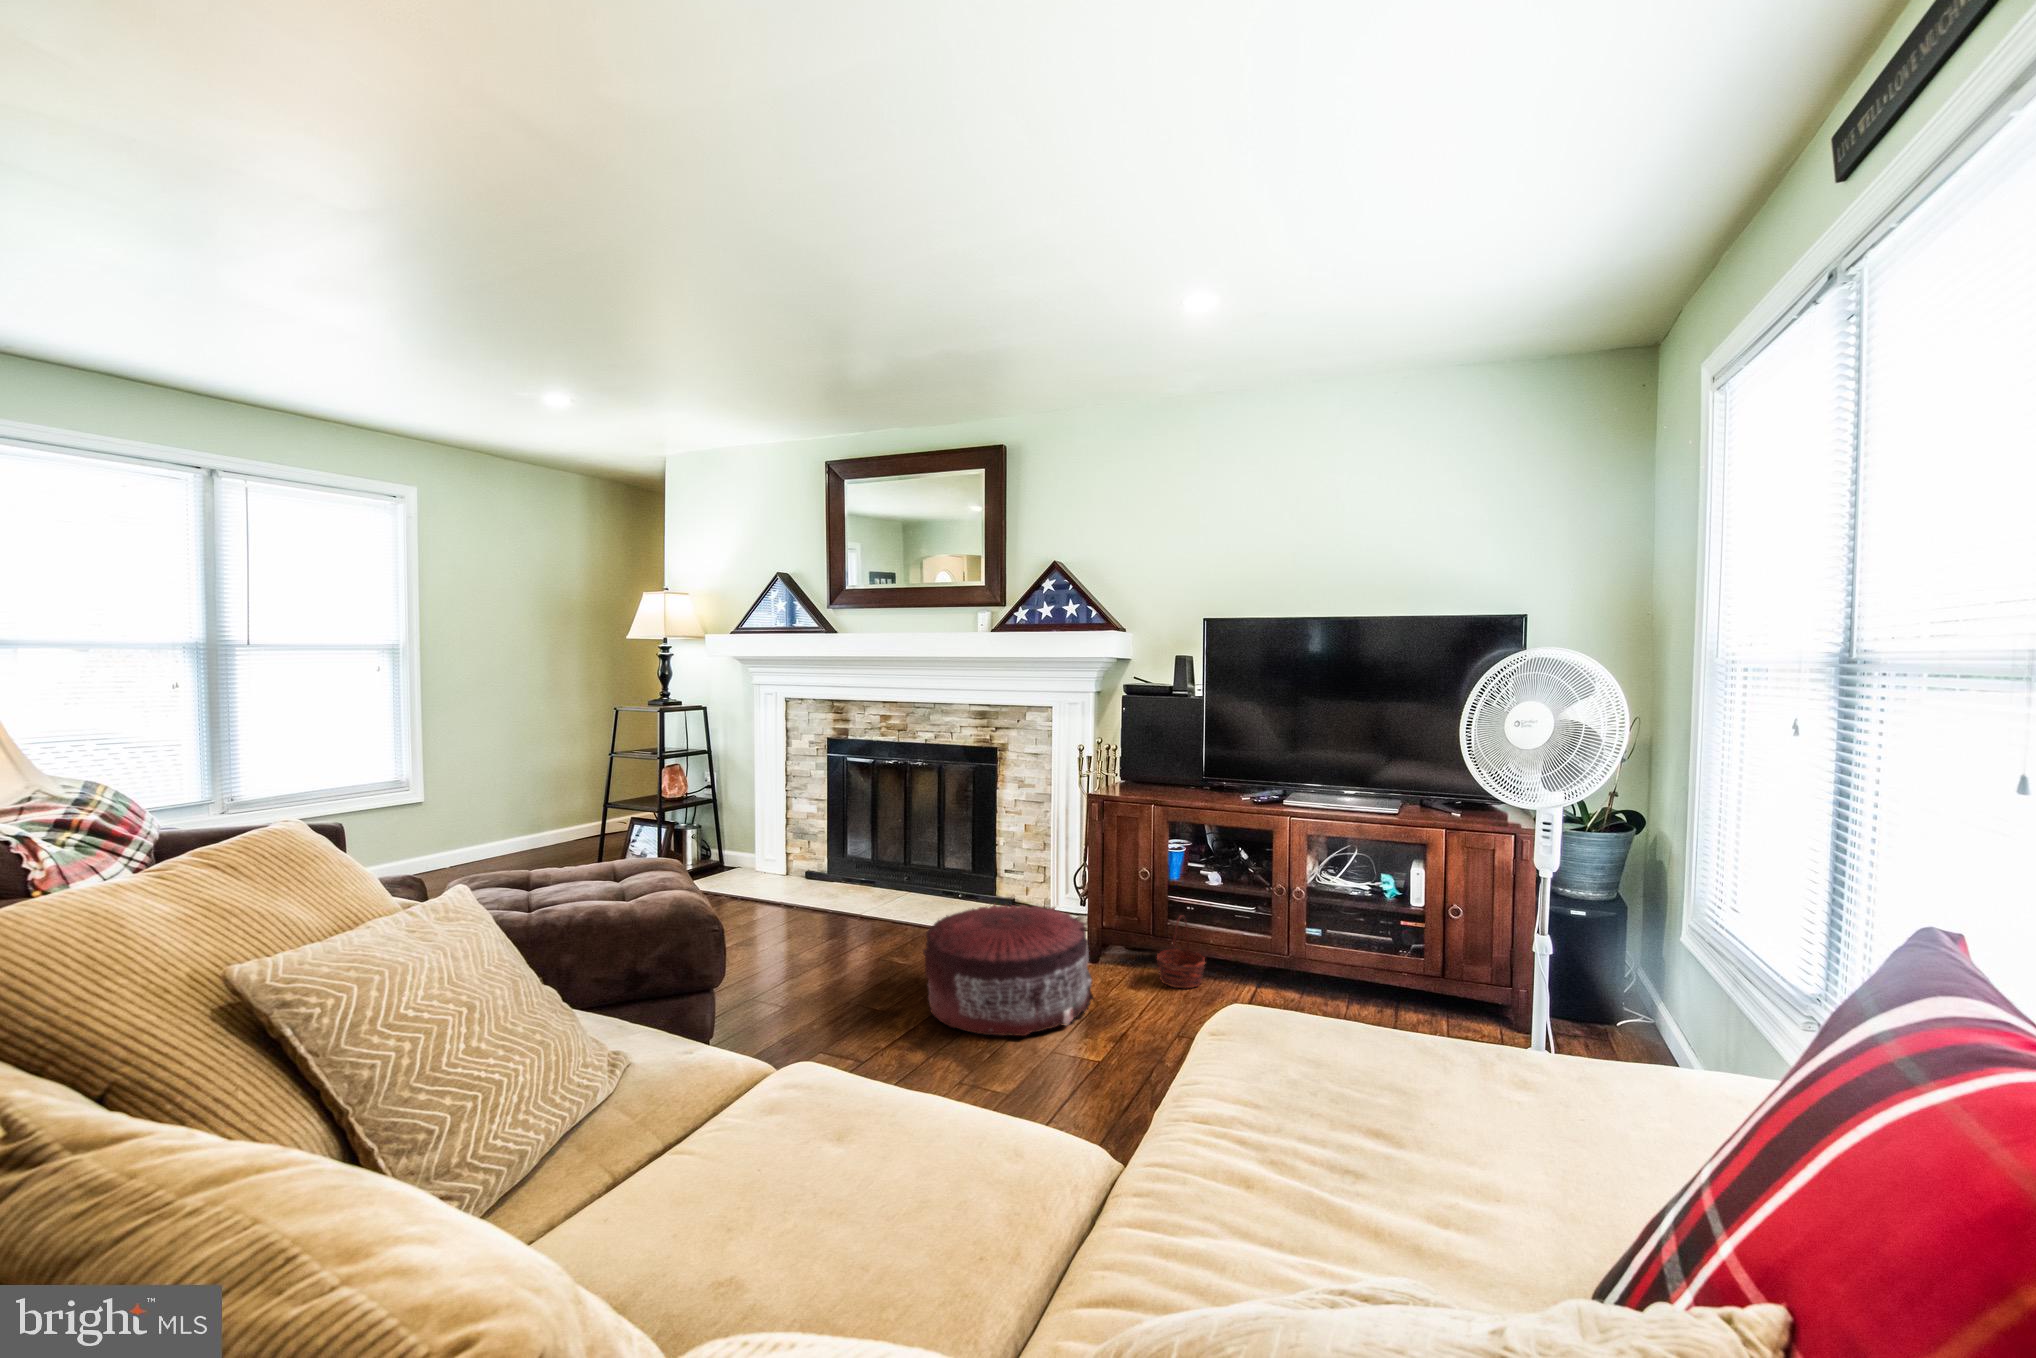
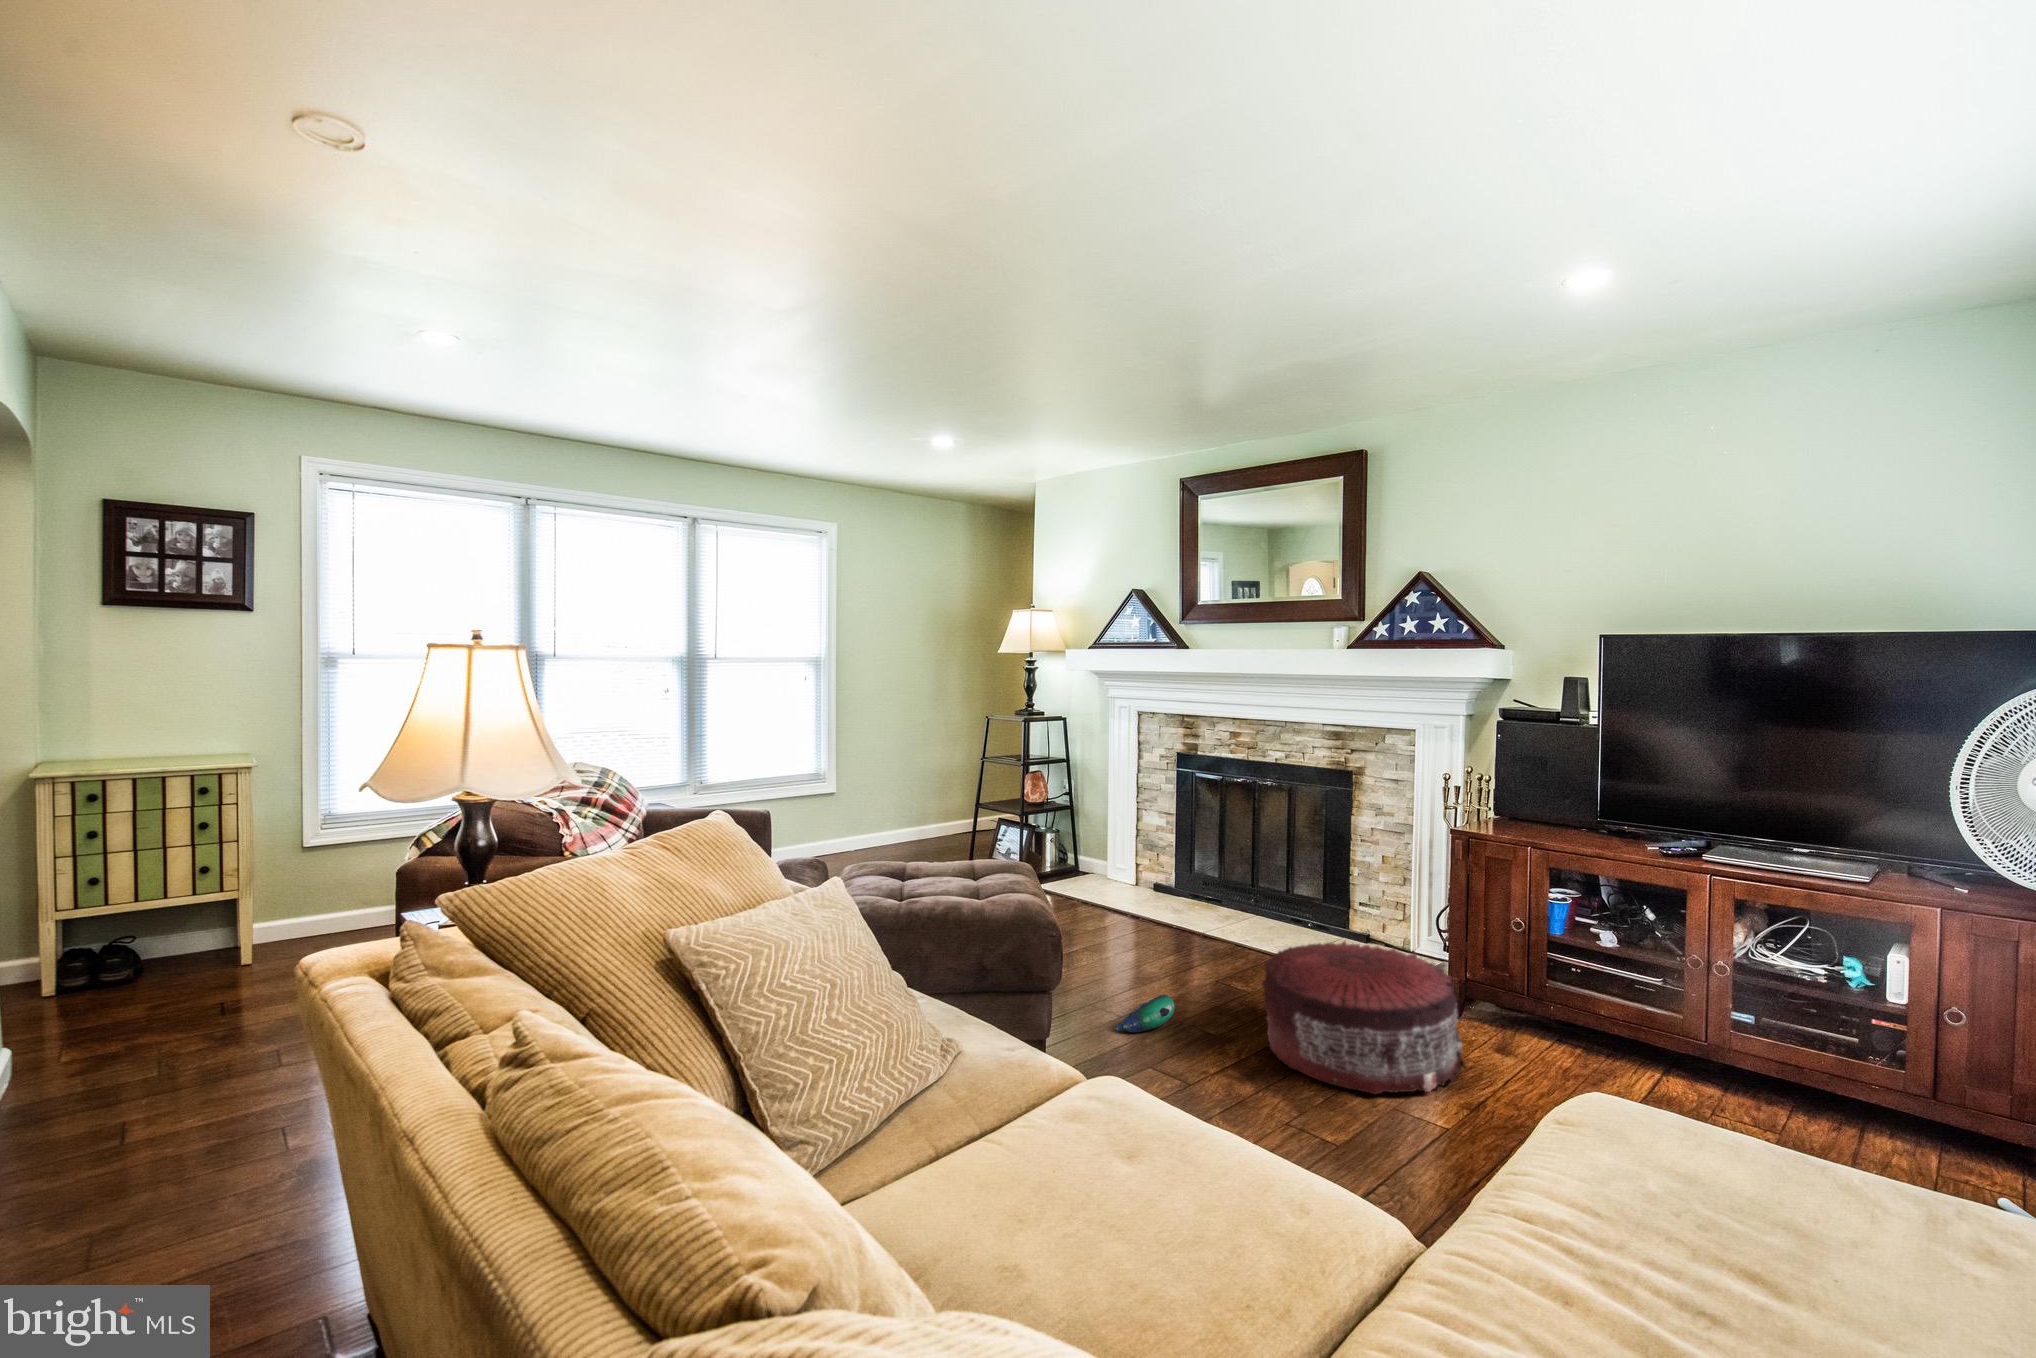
basket: present [1157,915,1205,988] -> none [1552,984,1623,1076]
plush toy: none [778,979,838,1023] -> present [1116,995,1175,1033]

